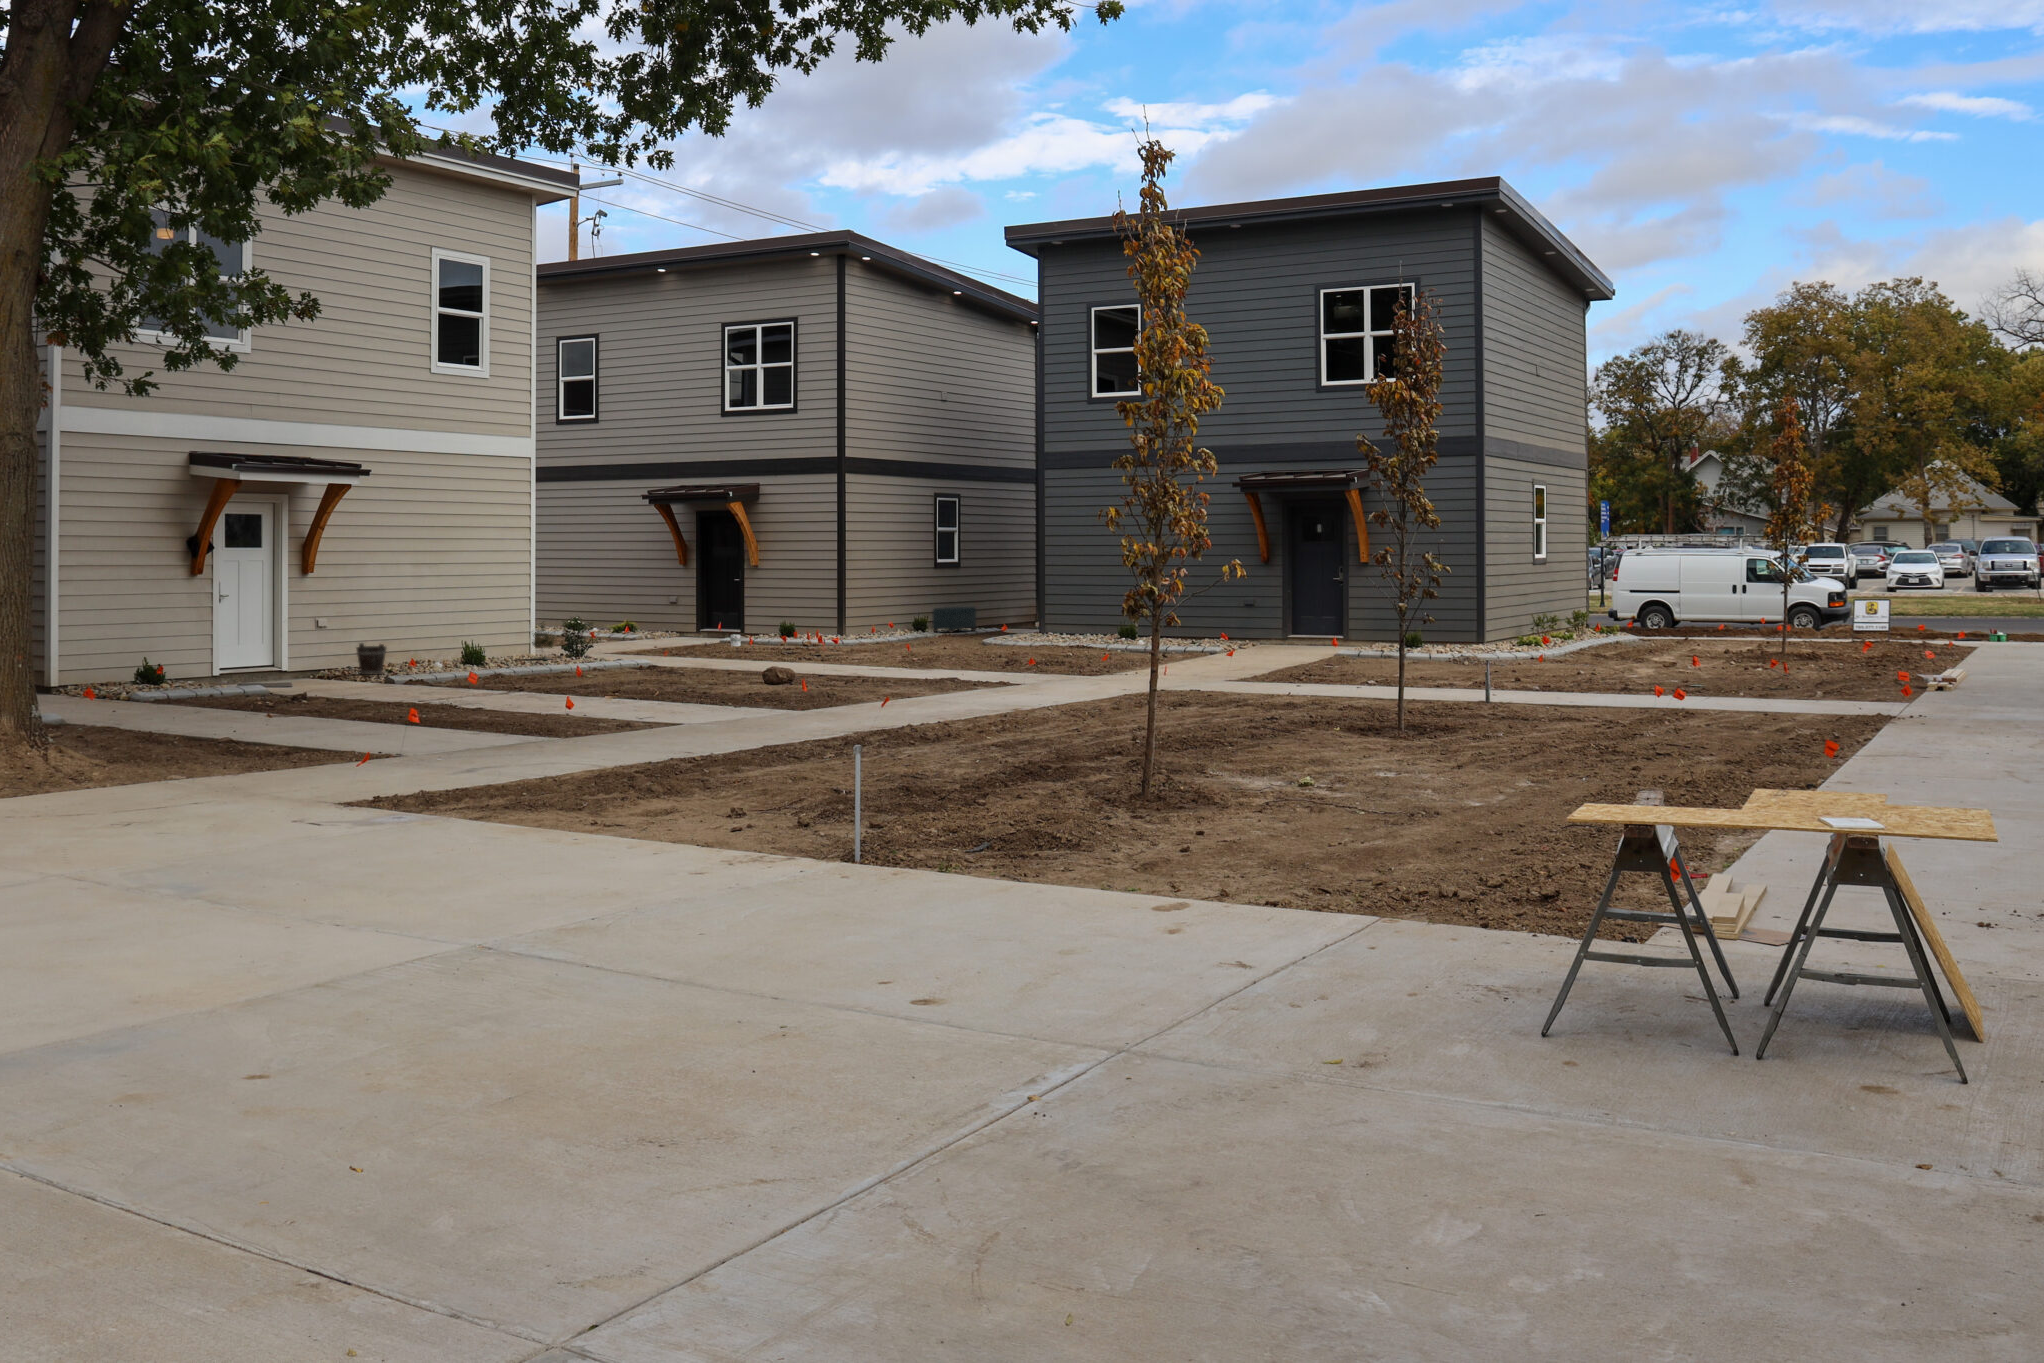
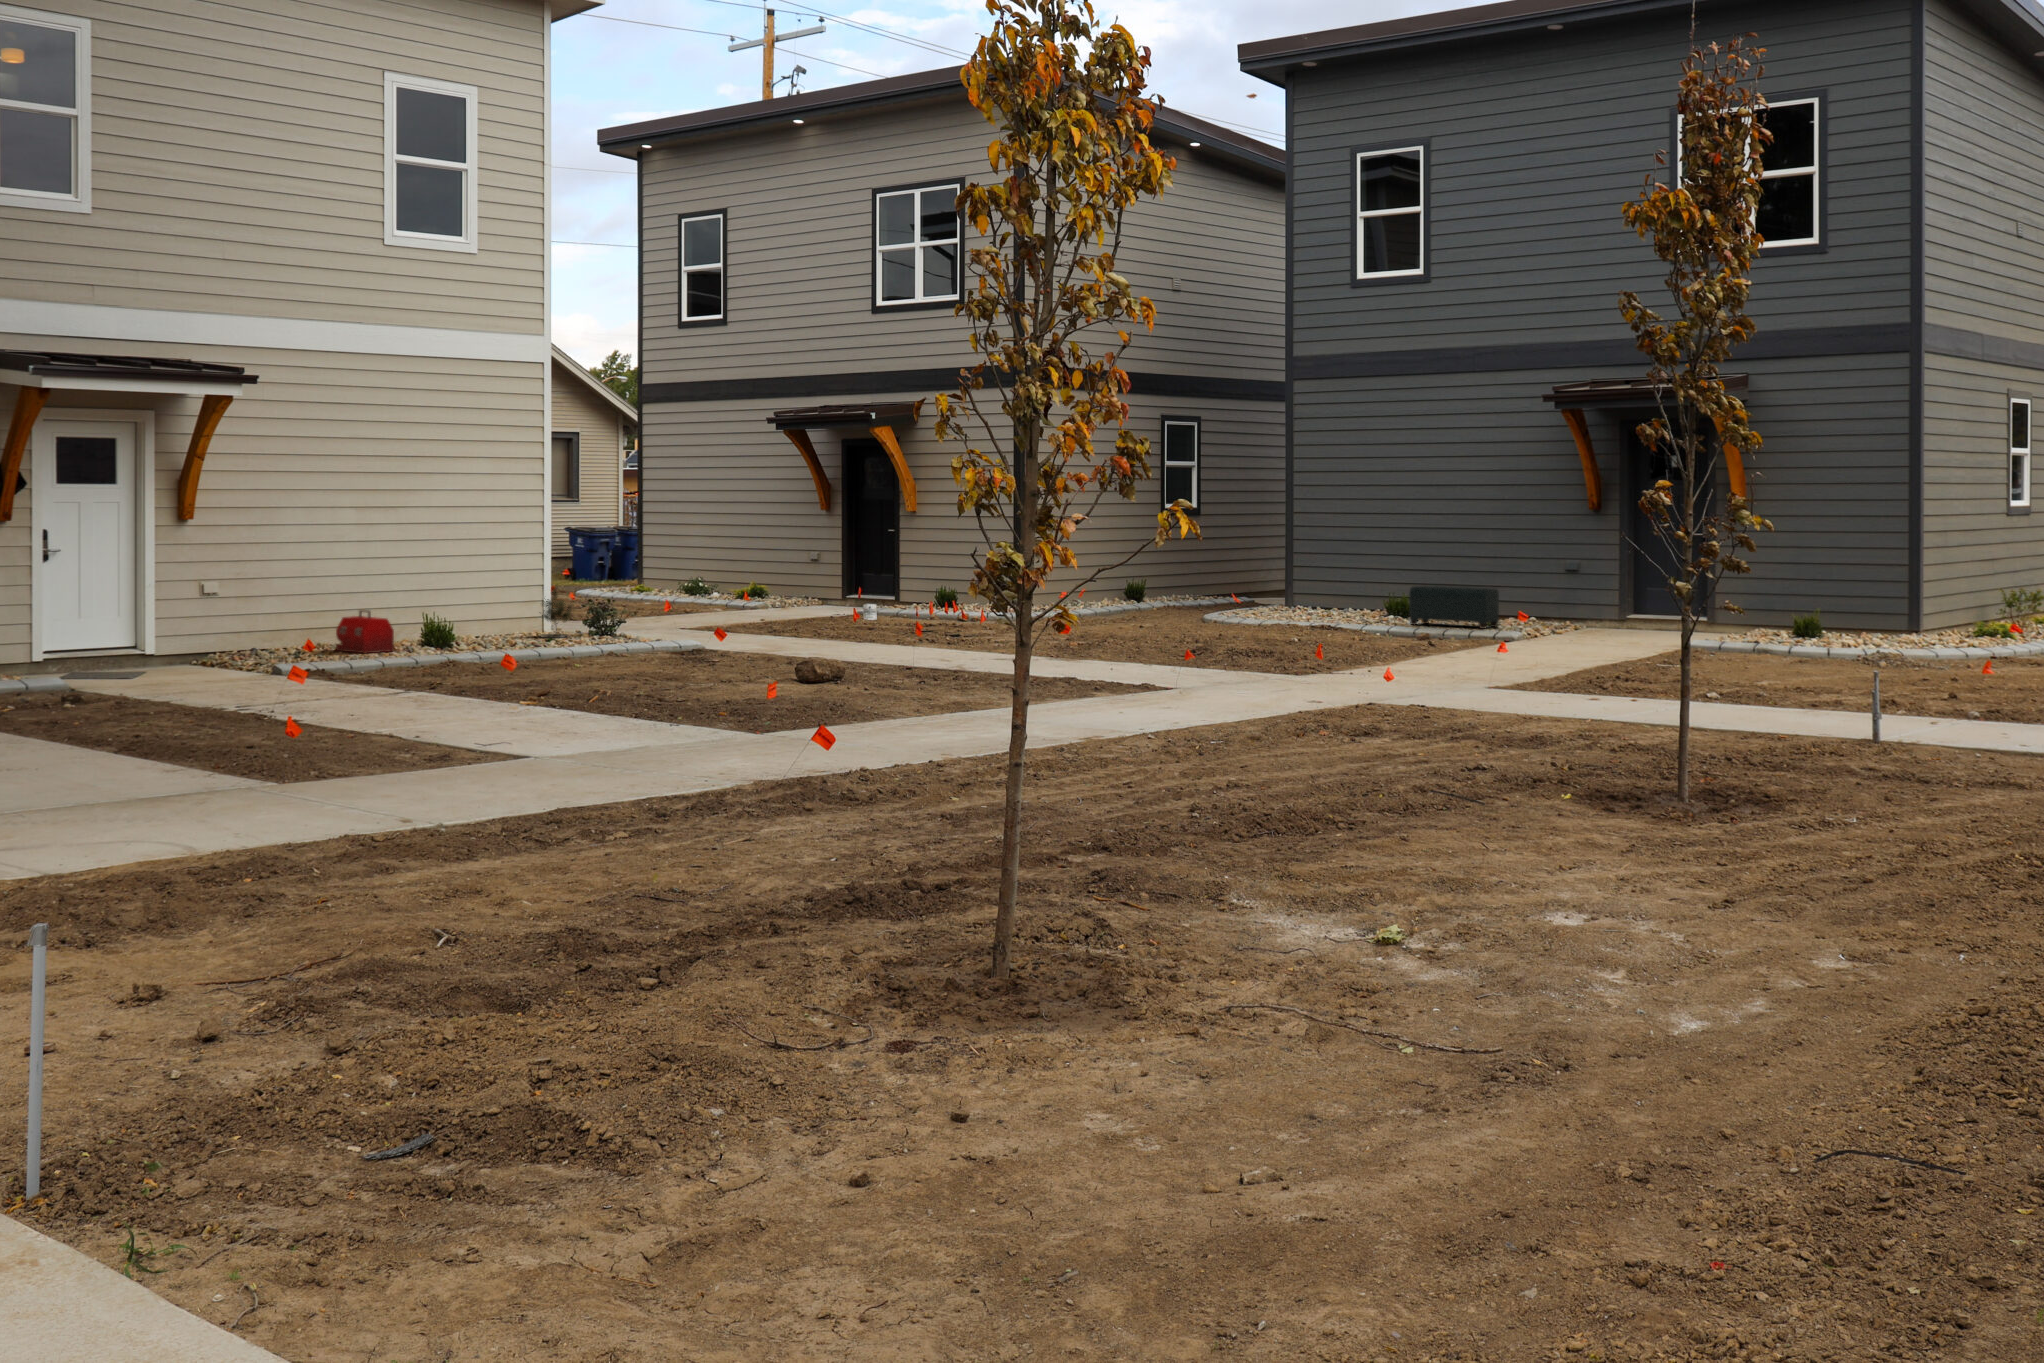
bench: present [932,607,976,633] -> present [1409,586,1499,629]
toolbox: none [401,640,447,671] -> present [336,610,394,653]
bucket: present [356,643,386,675] -> none [260,614,303,658]

